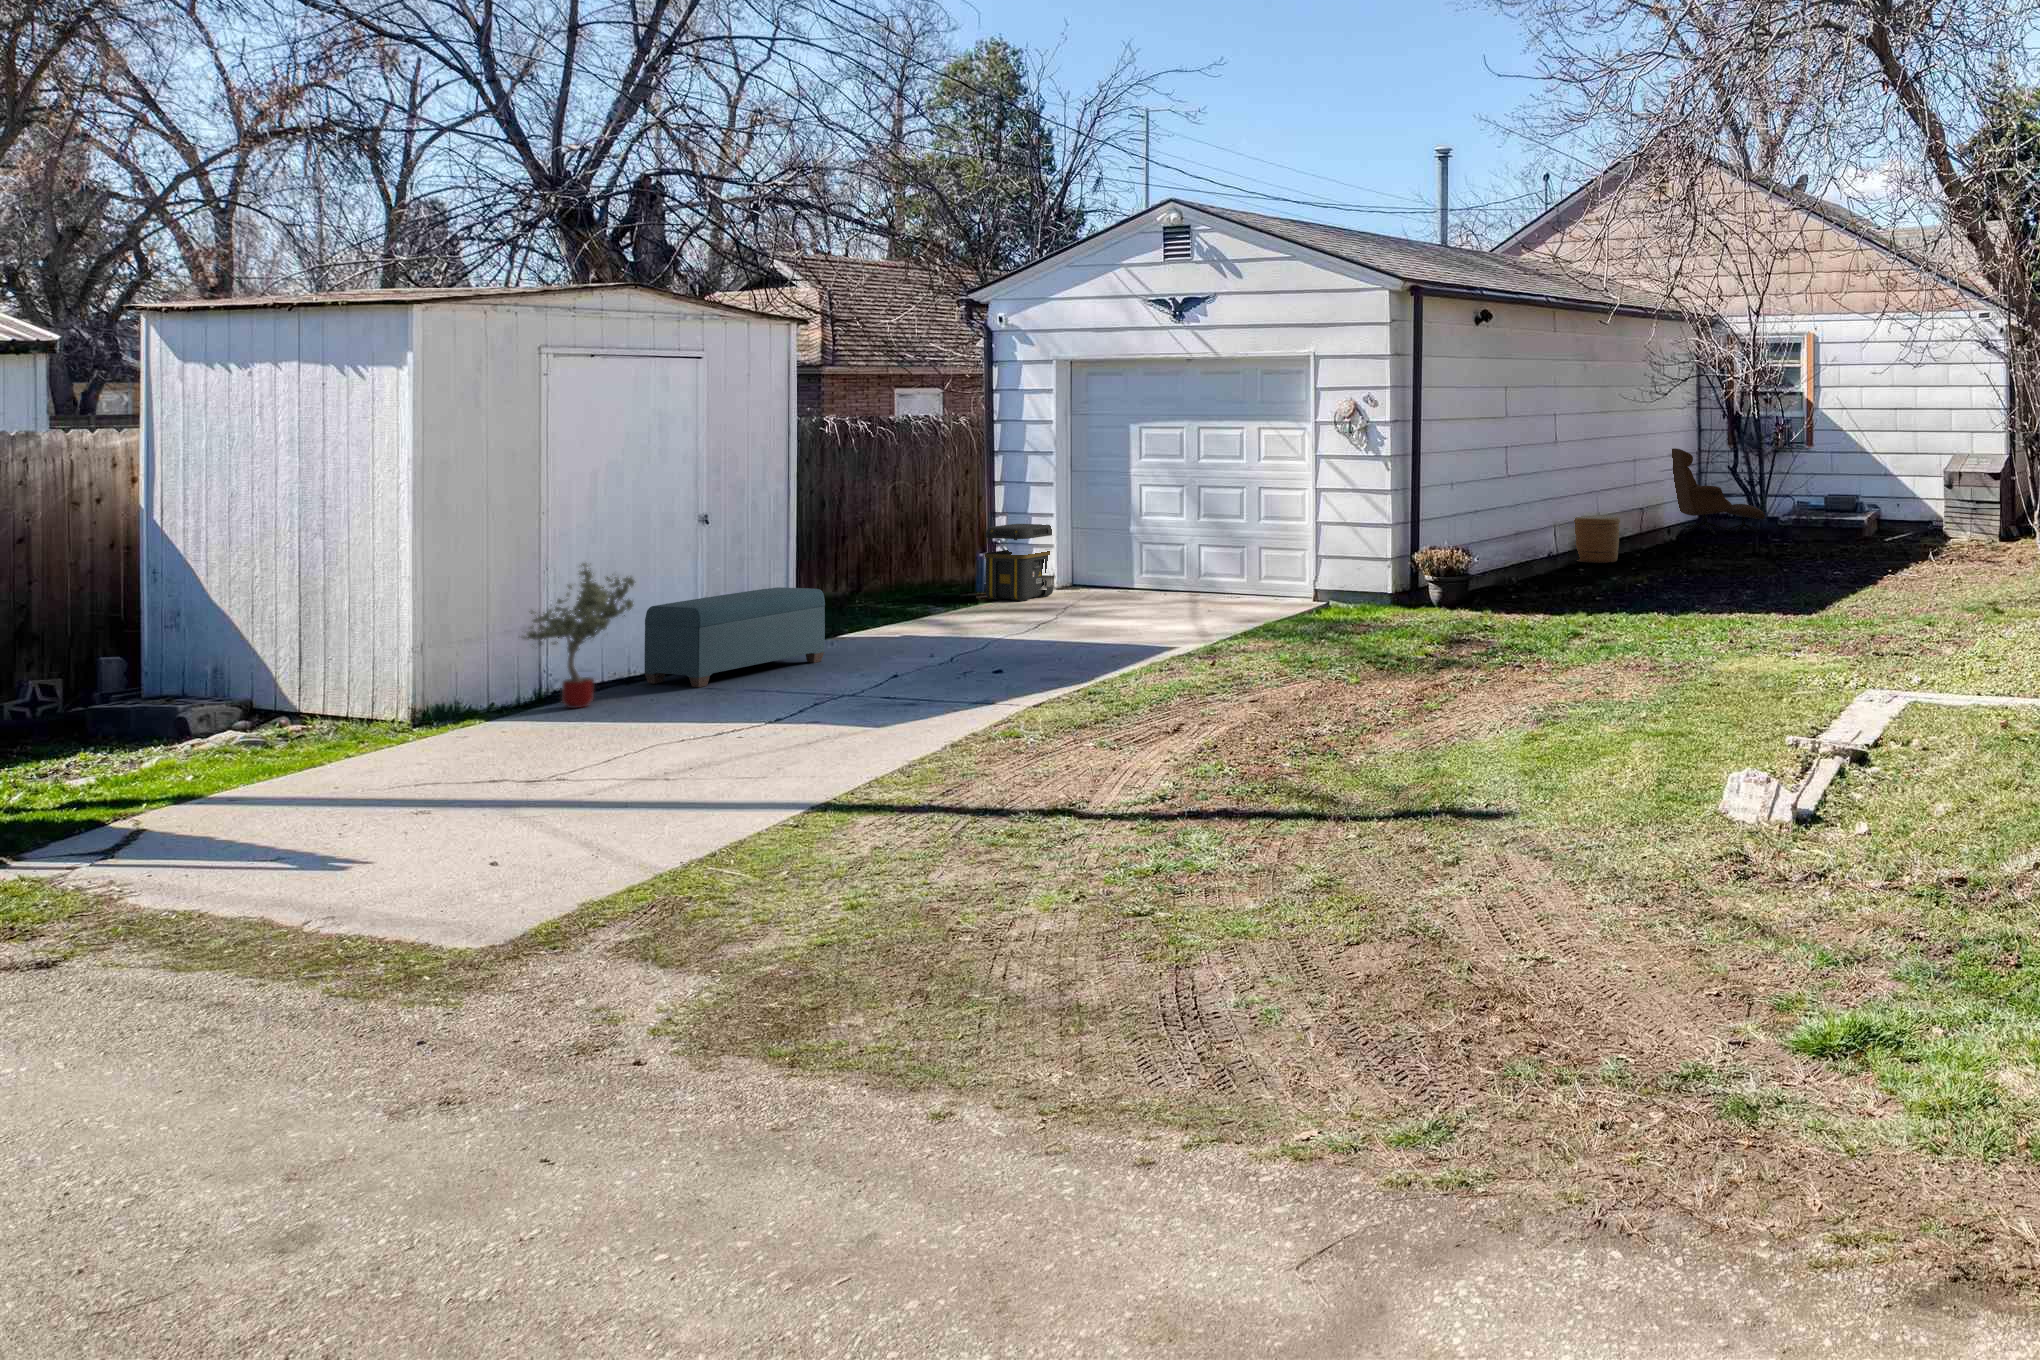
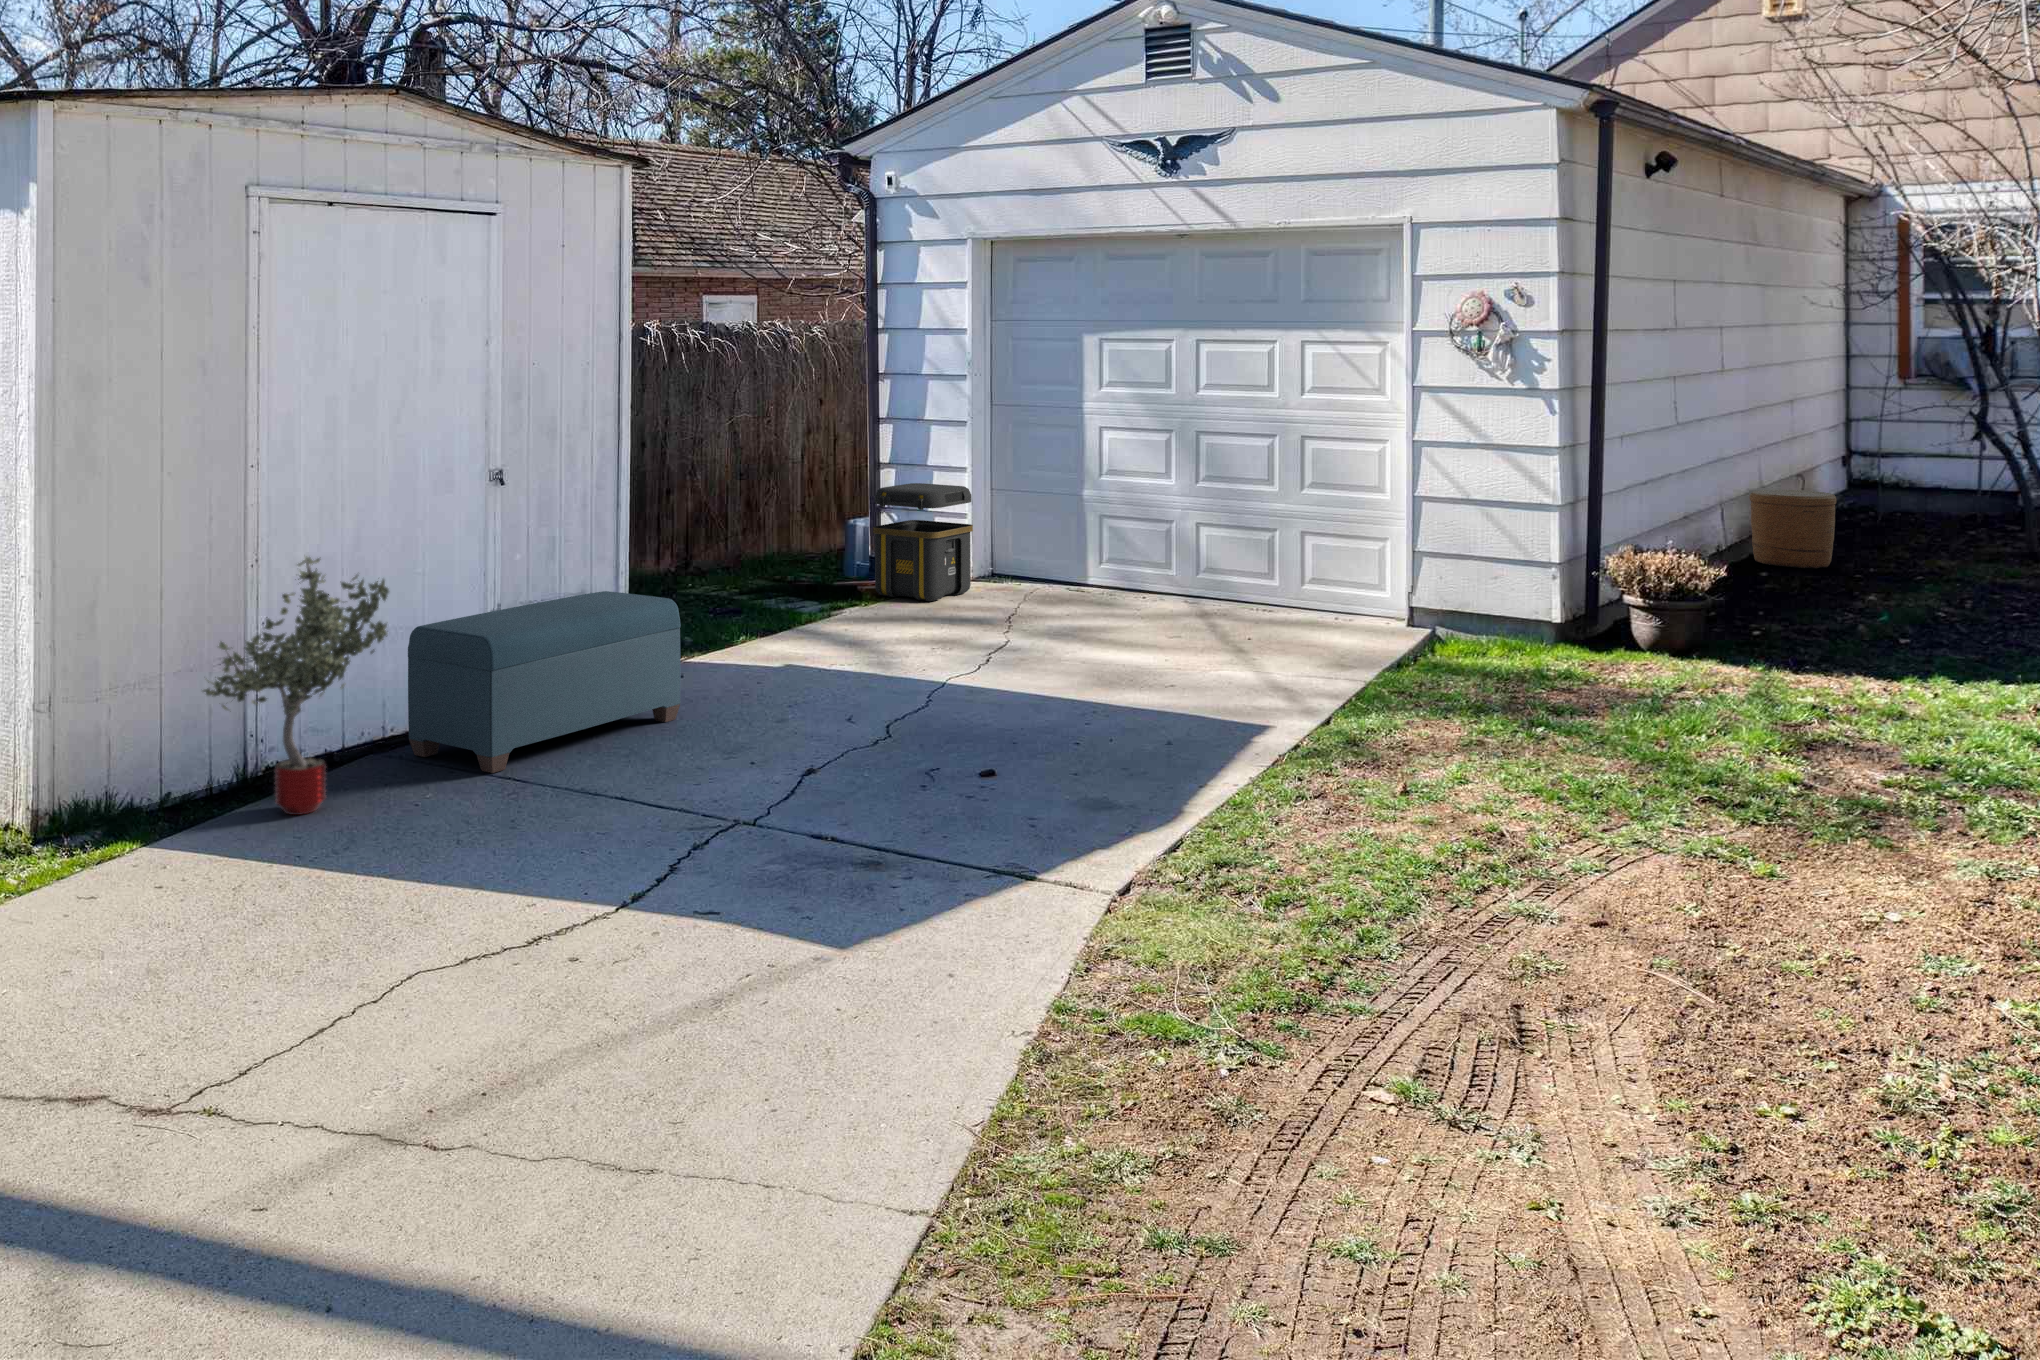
lounge chair: present [1672,448,1765,535] -> none [1819,385,1993,520]

